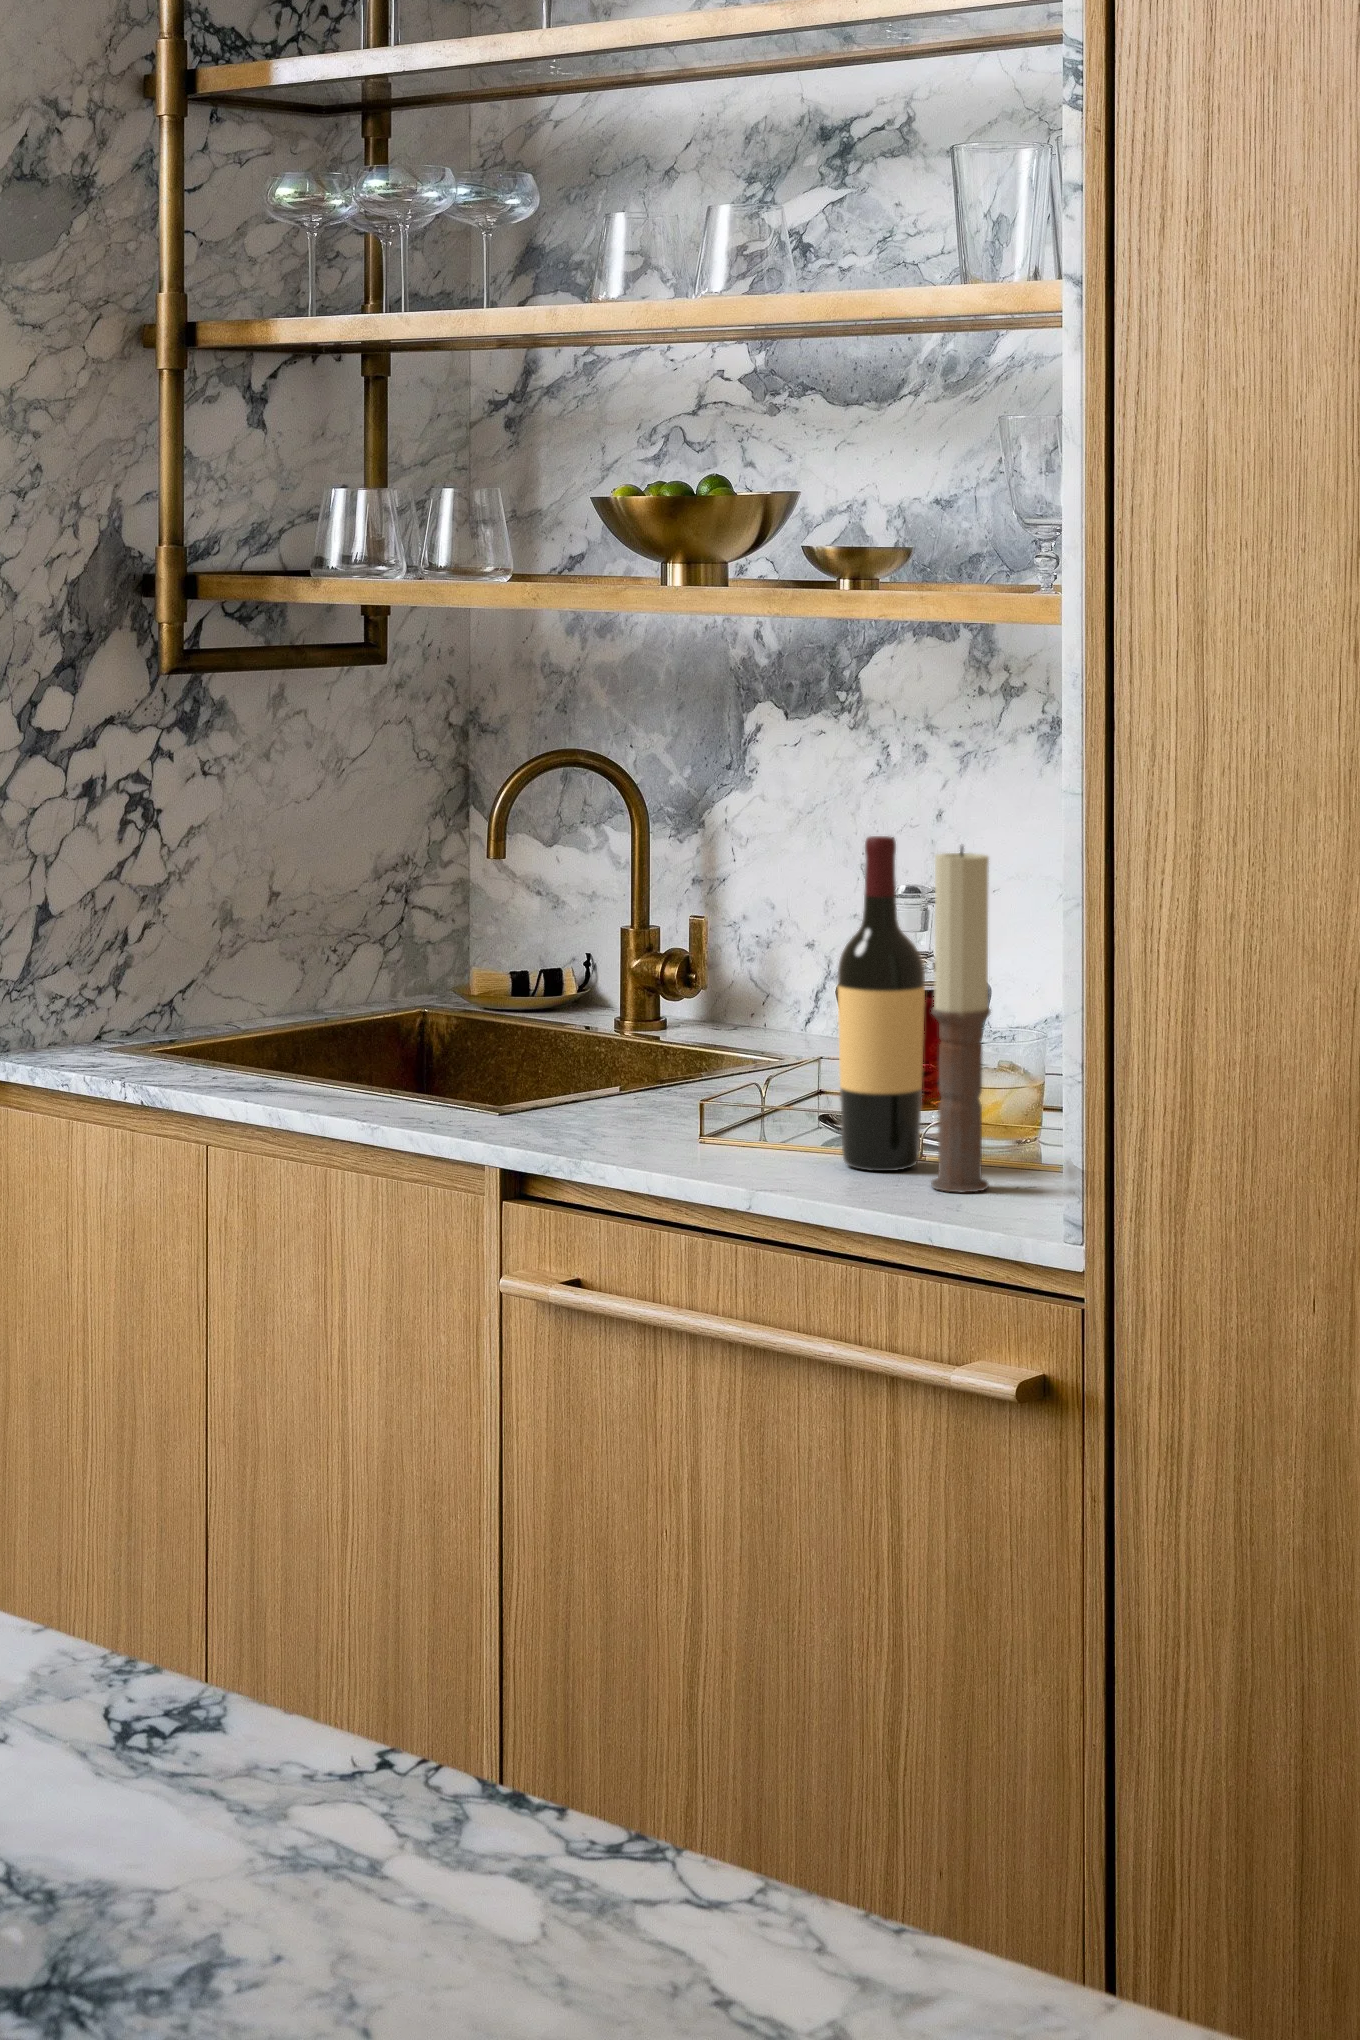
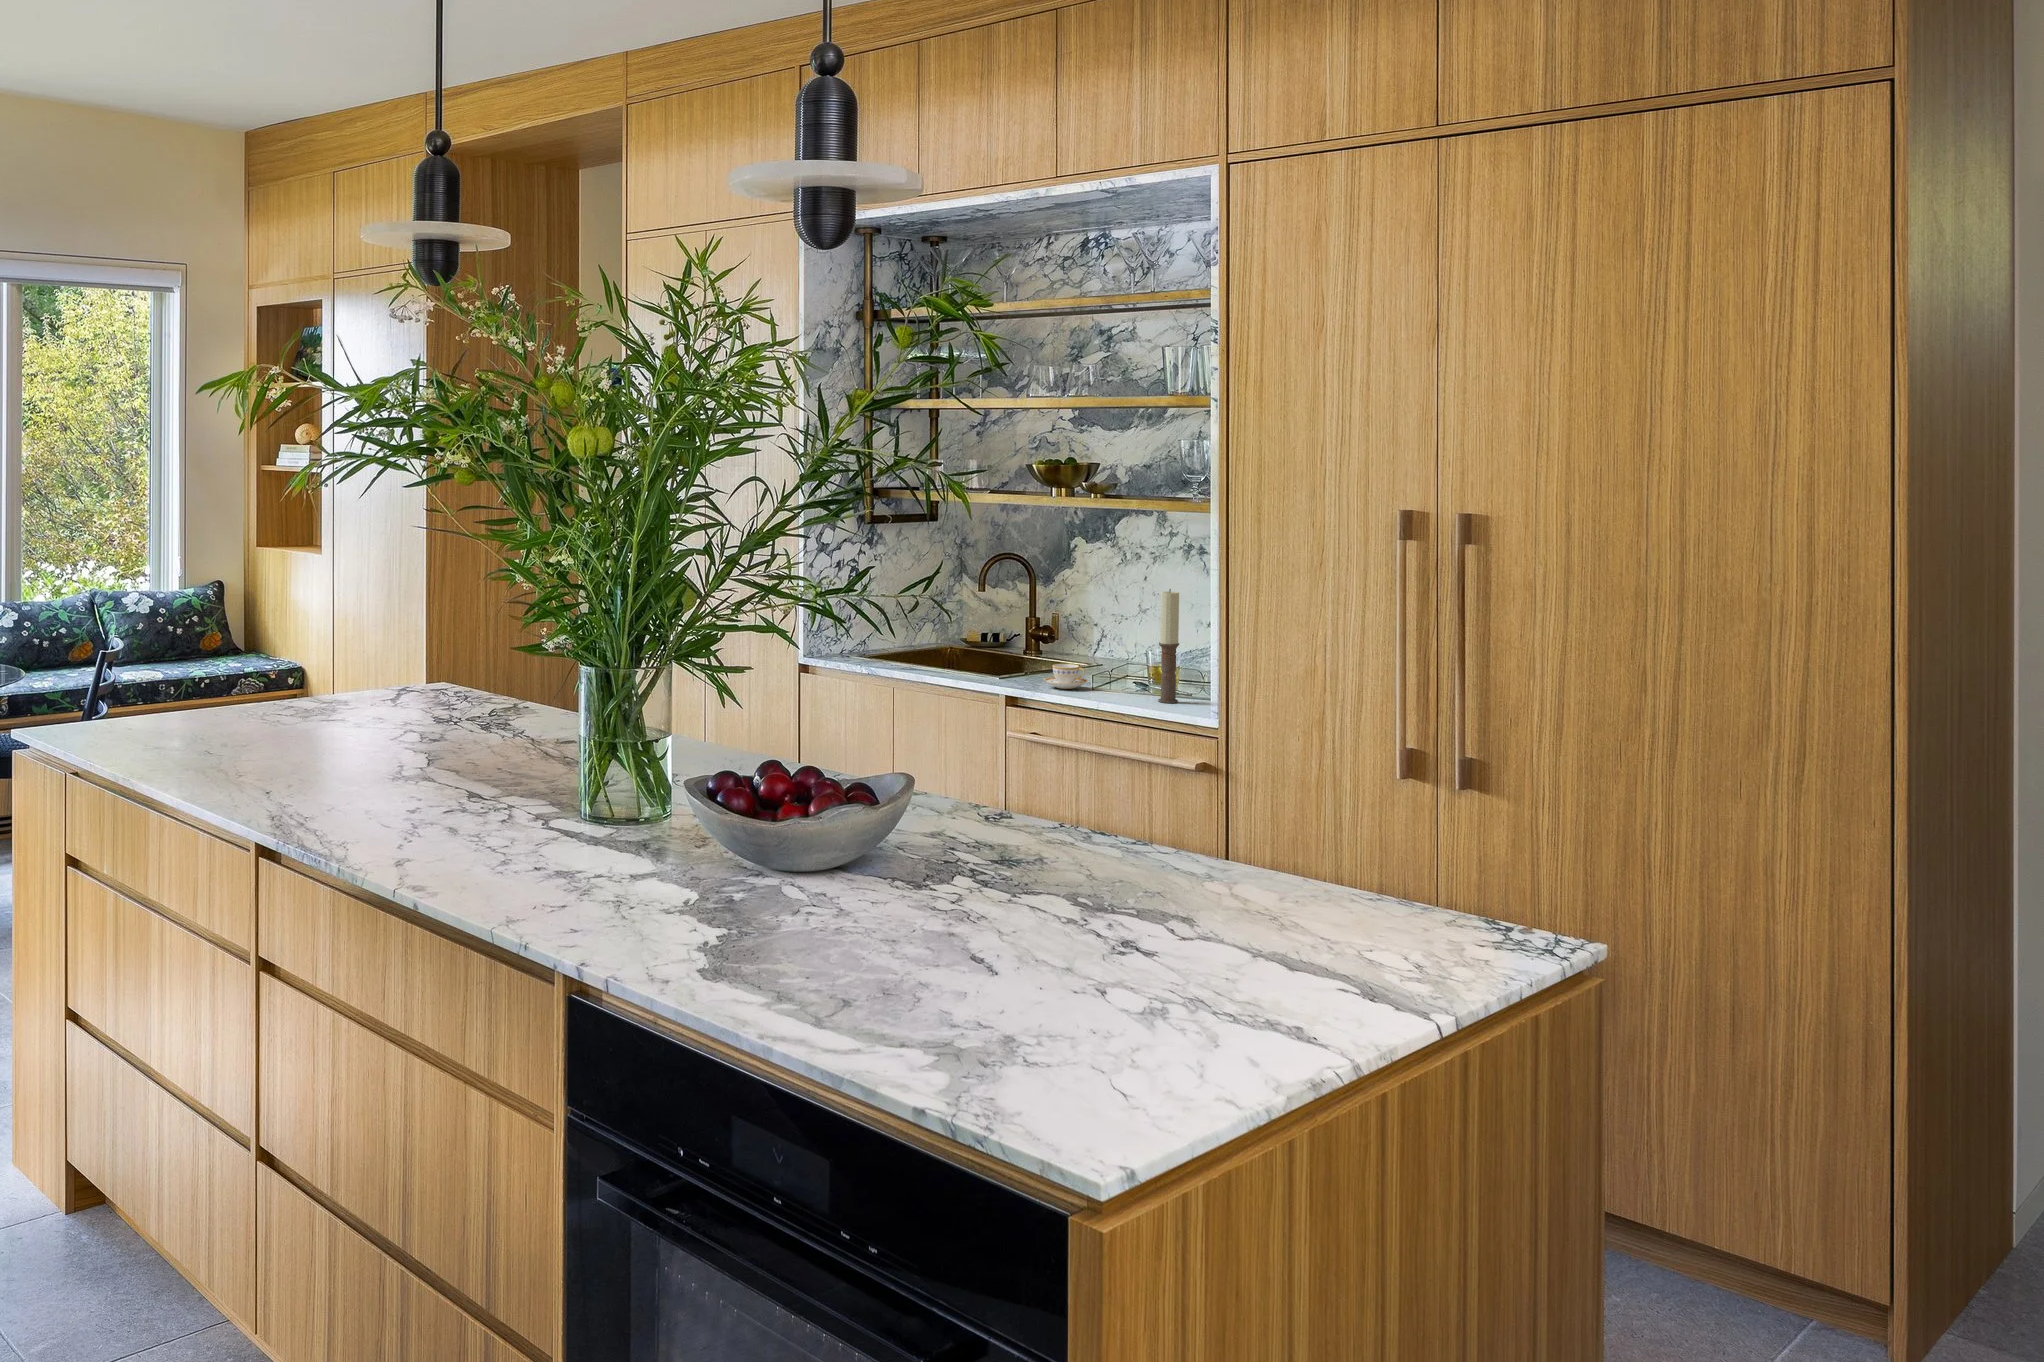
wine bottle: present [838,836,925,1171] -> none [1124,586,1154,697]
teacup: none [615,1071,742,1149] -> present [1044,664,1087,689]

